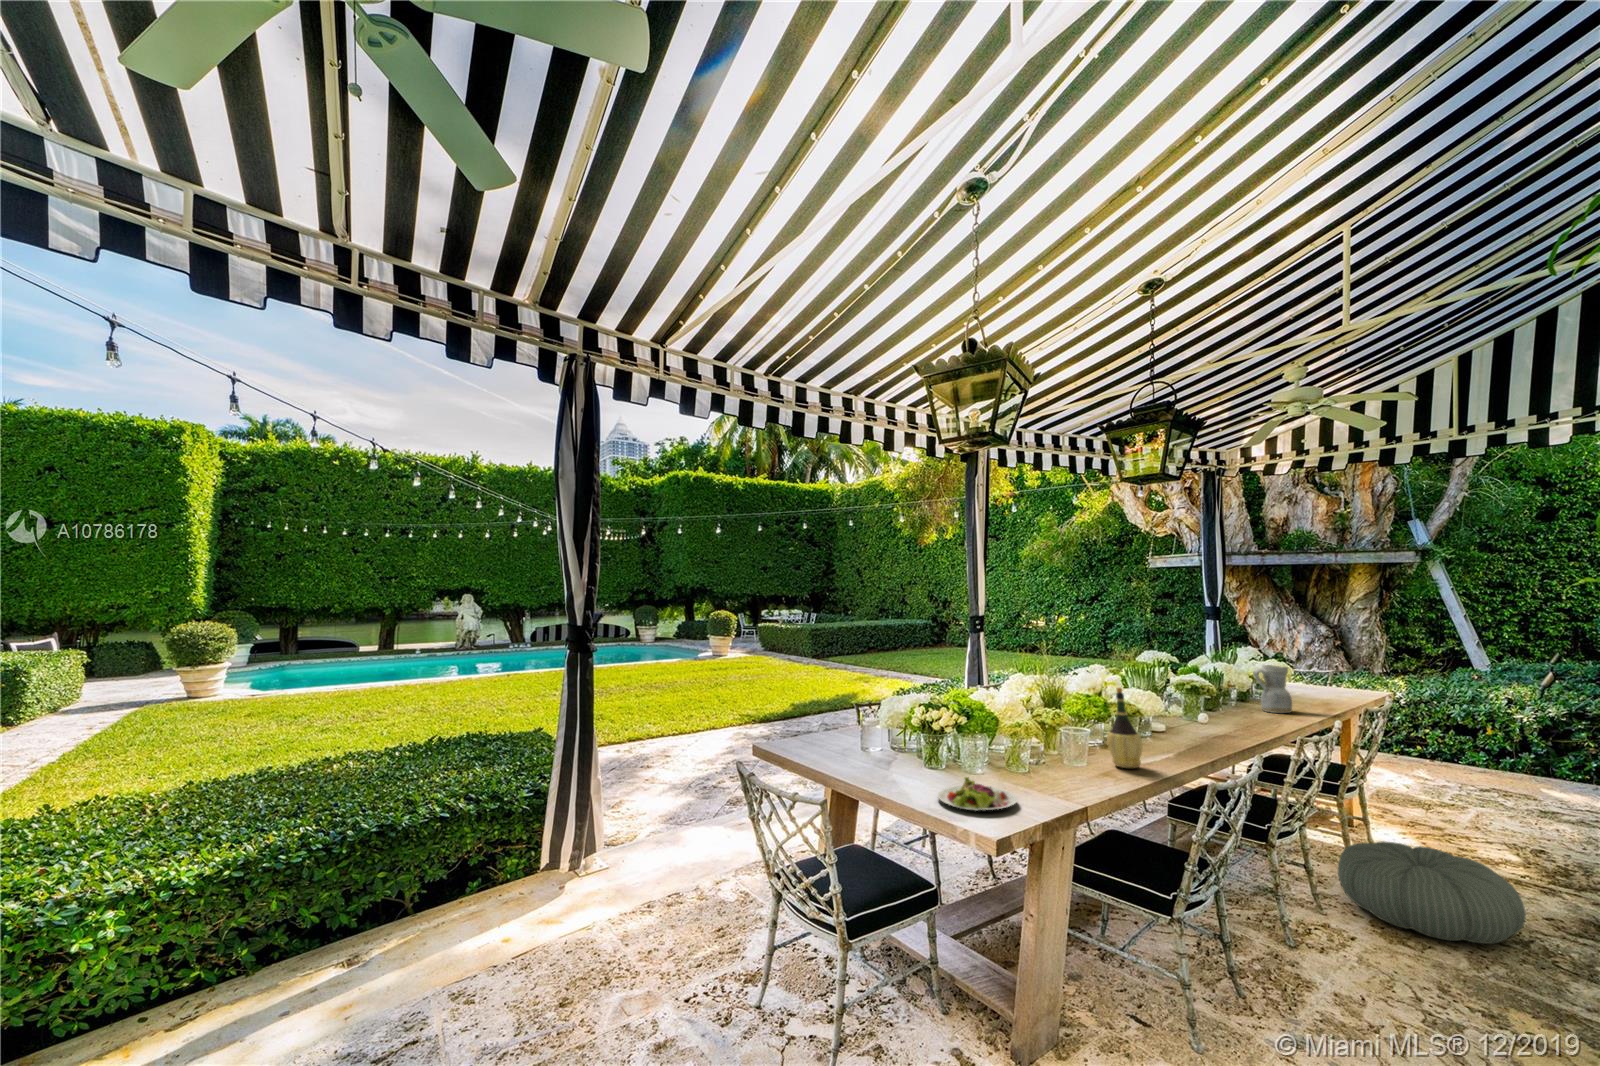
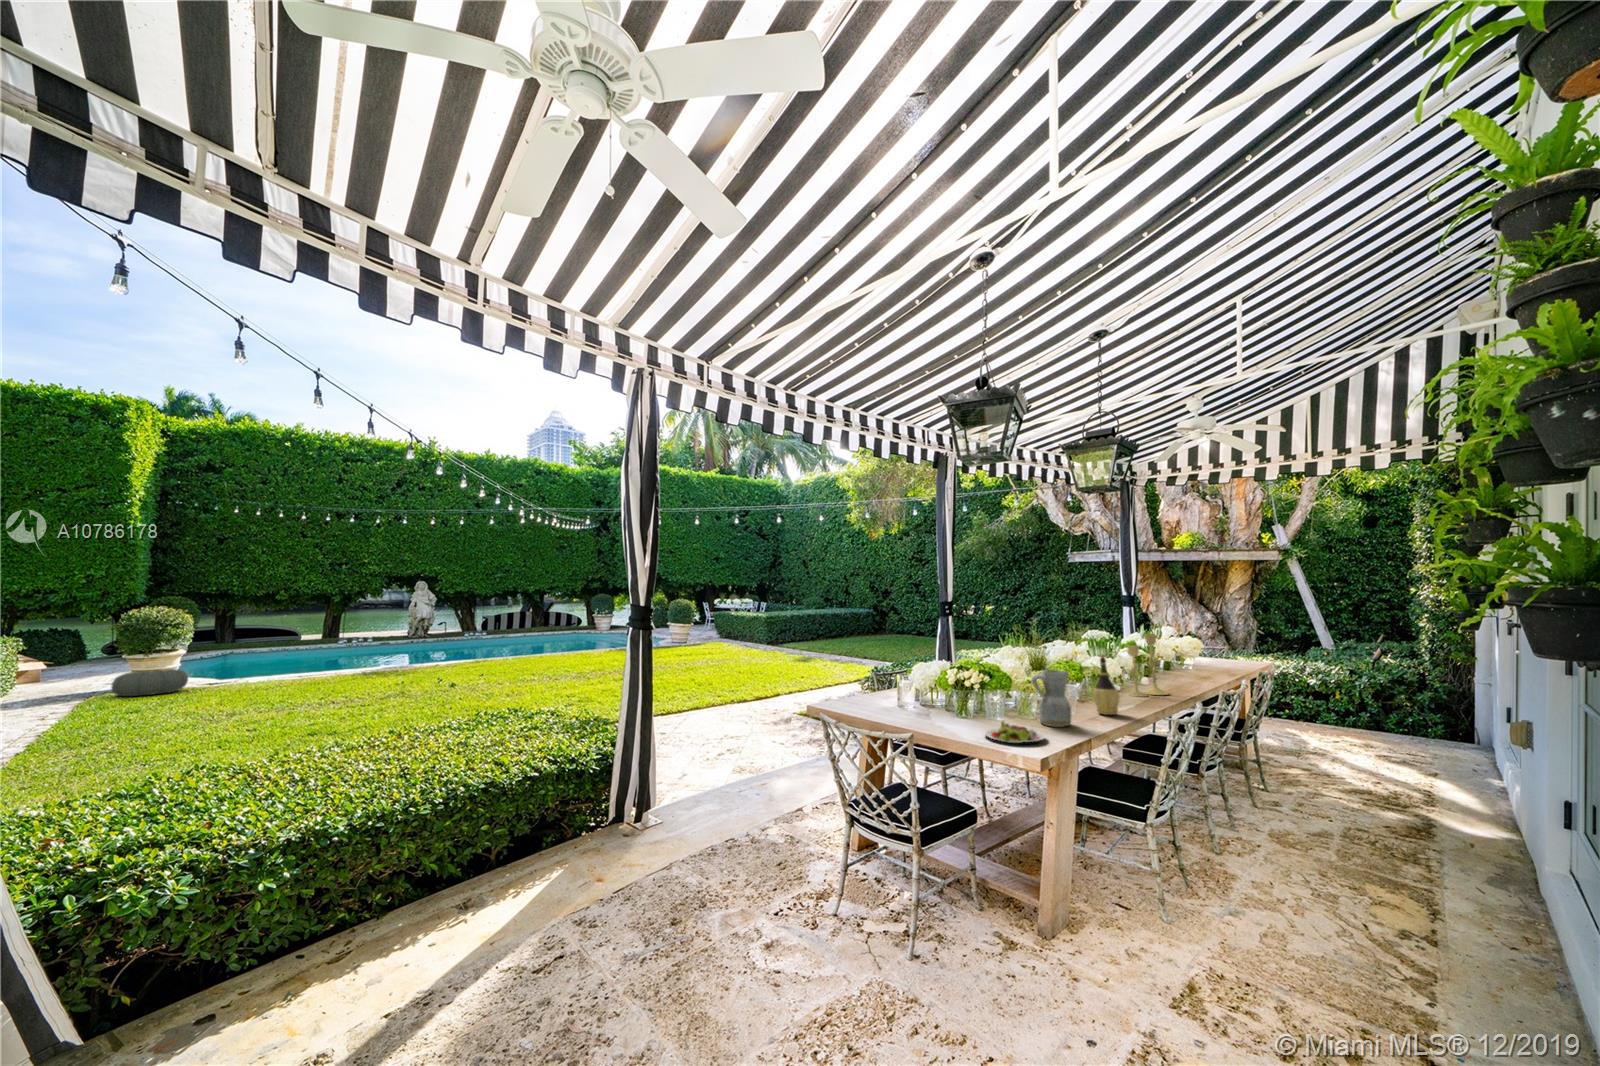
candlestick: none [1168,659,1229,741] -> present [1127,634,1168,697]
ceramic pitcher: present [1253,665,1292,713] -> present [1032,669,1071,727]
pouf: present [1338,841,1526,944] -> present [111,669,188,696]

